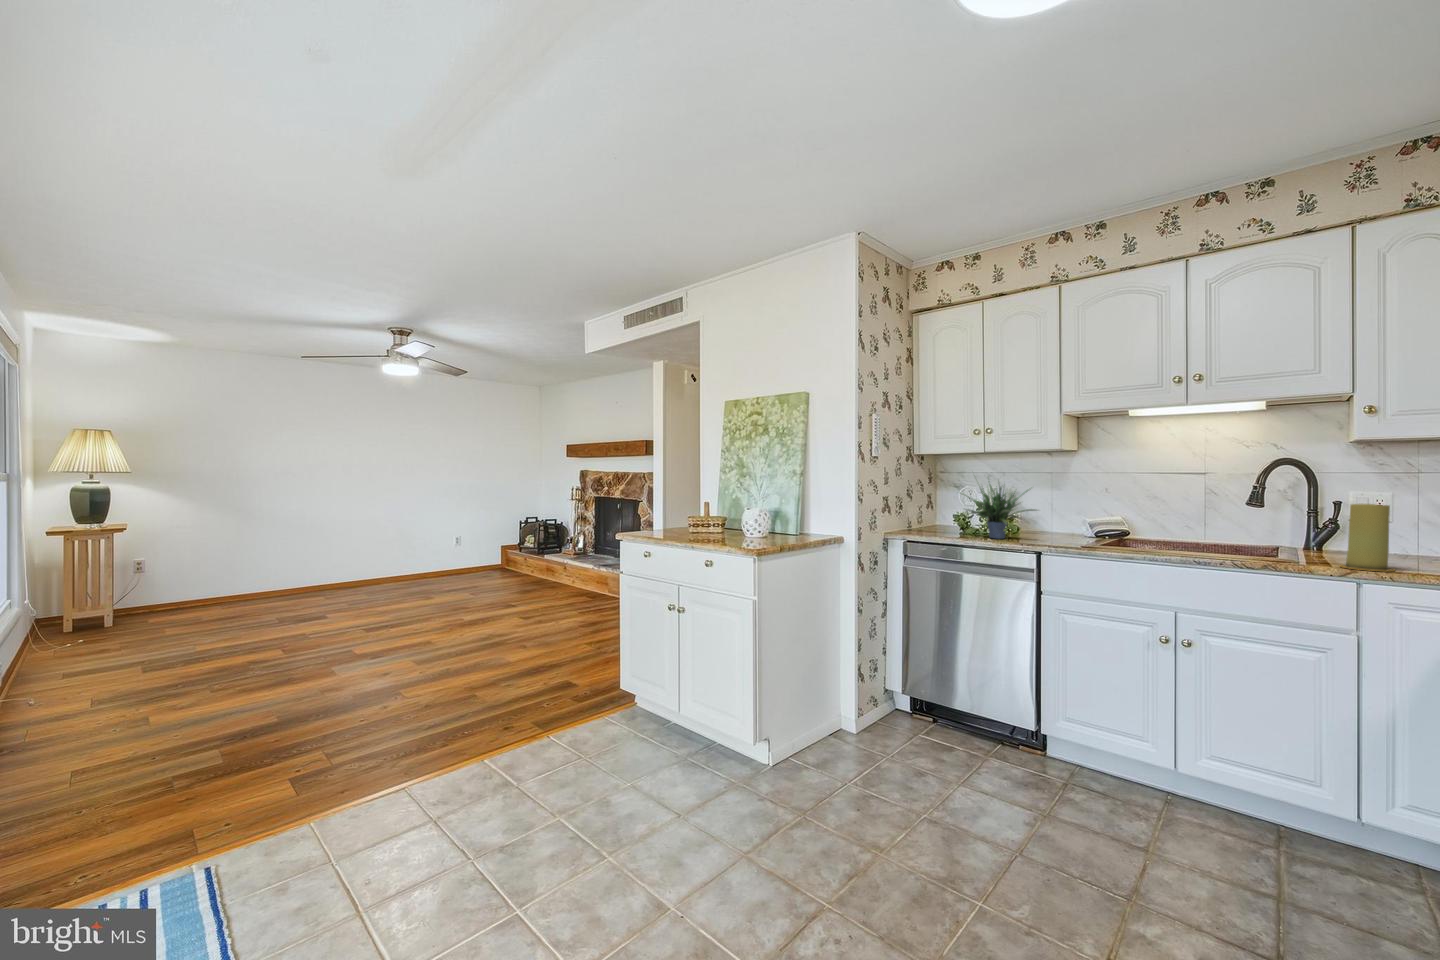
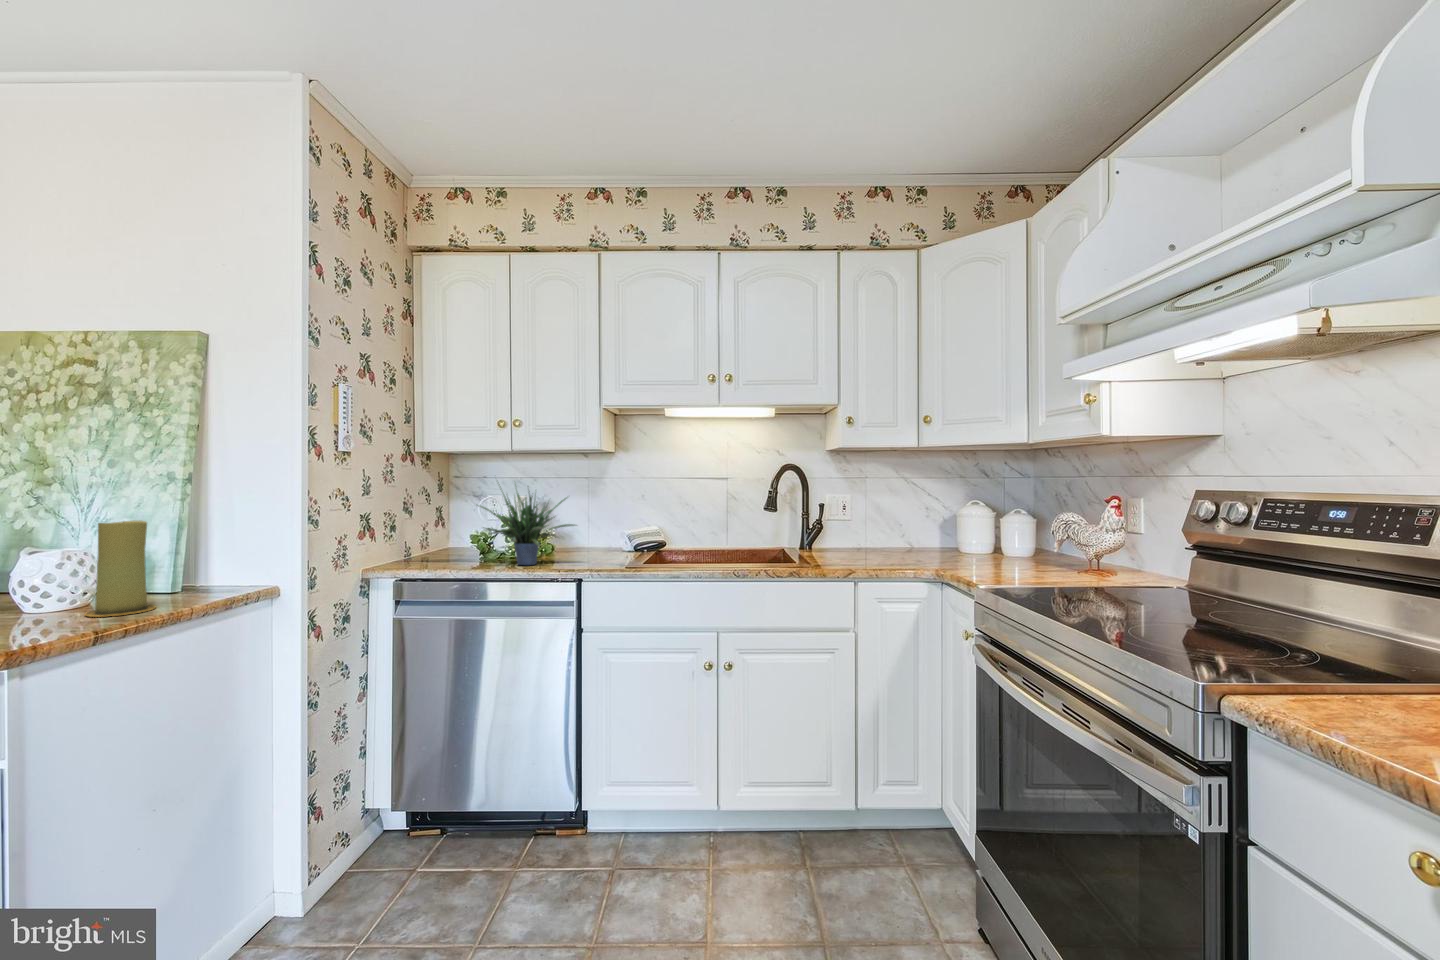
candle: present [1340,504,1394,571] -> present [84,521,156,617]

